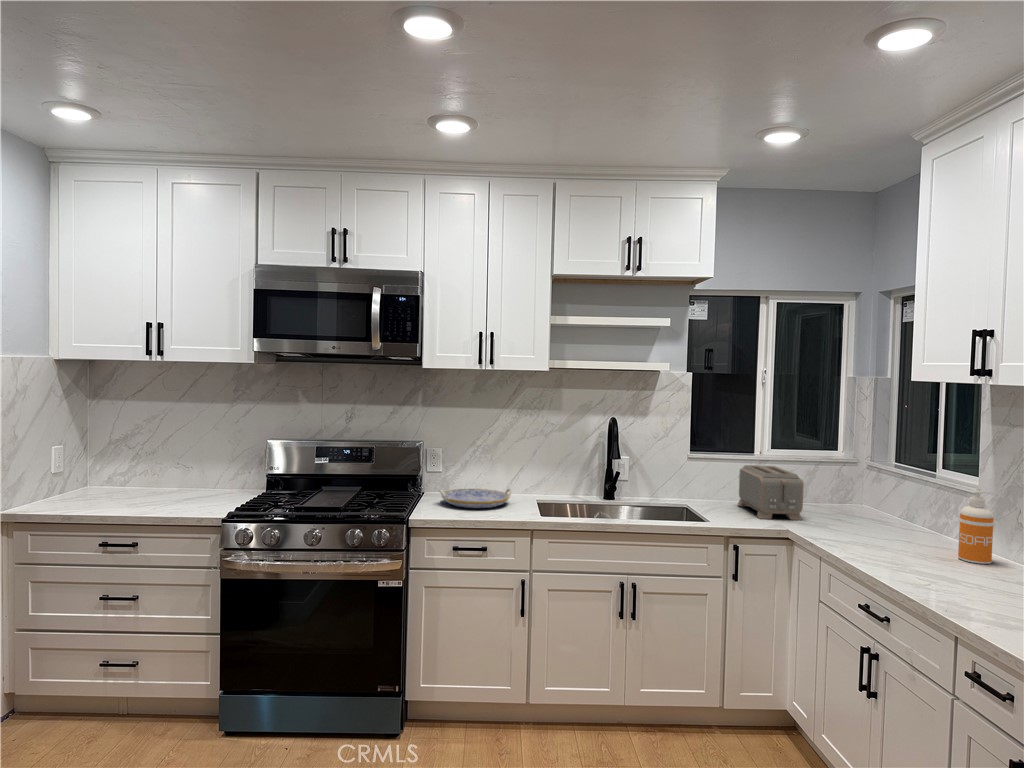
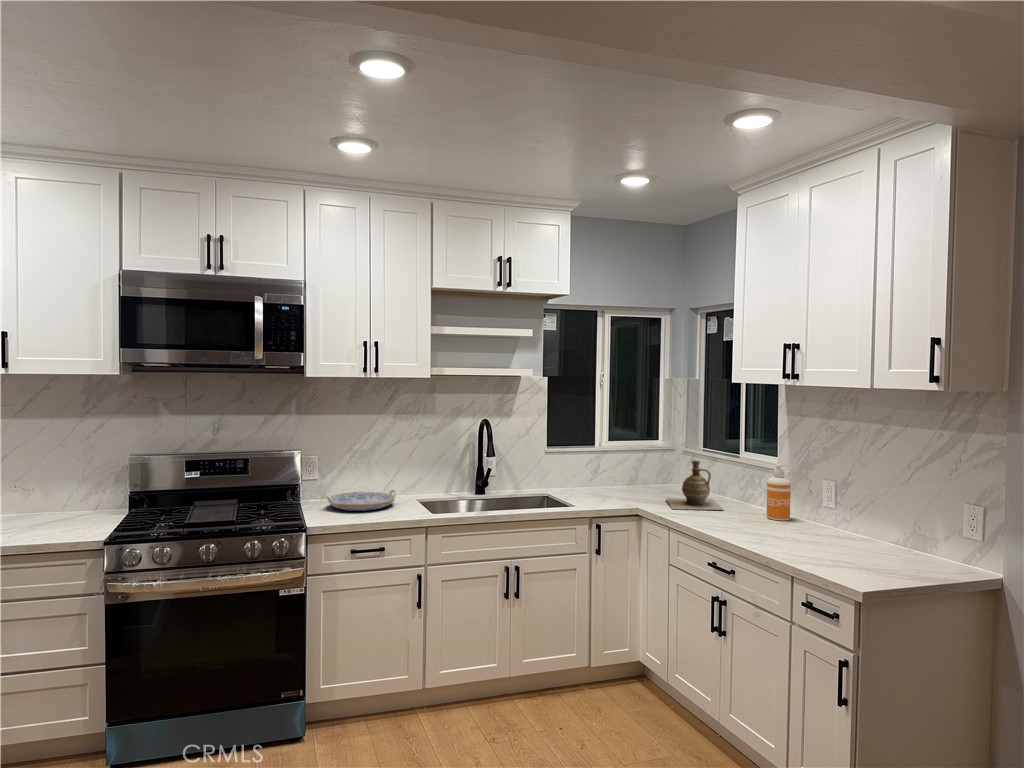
toaster: present [737,465,804,520] -> none [589,455,645,500]
ceramic jug: none [828,479,901,543] -> present [666,461,723,510]

